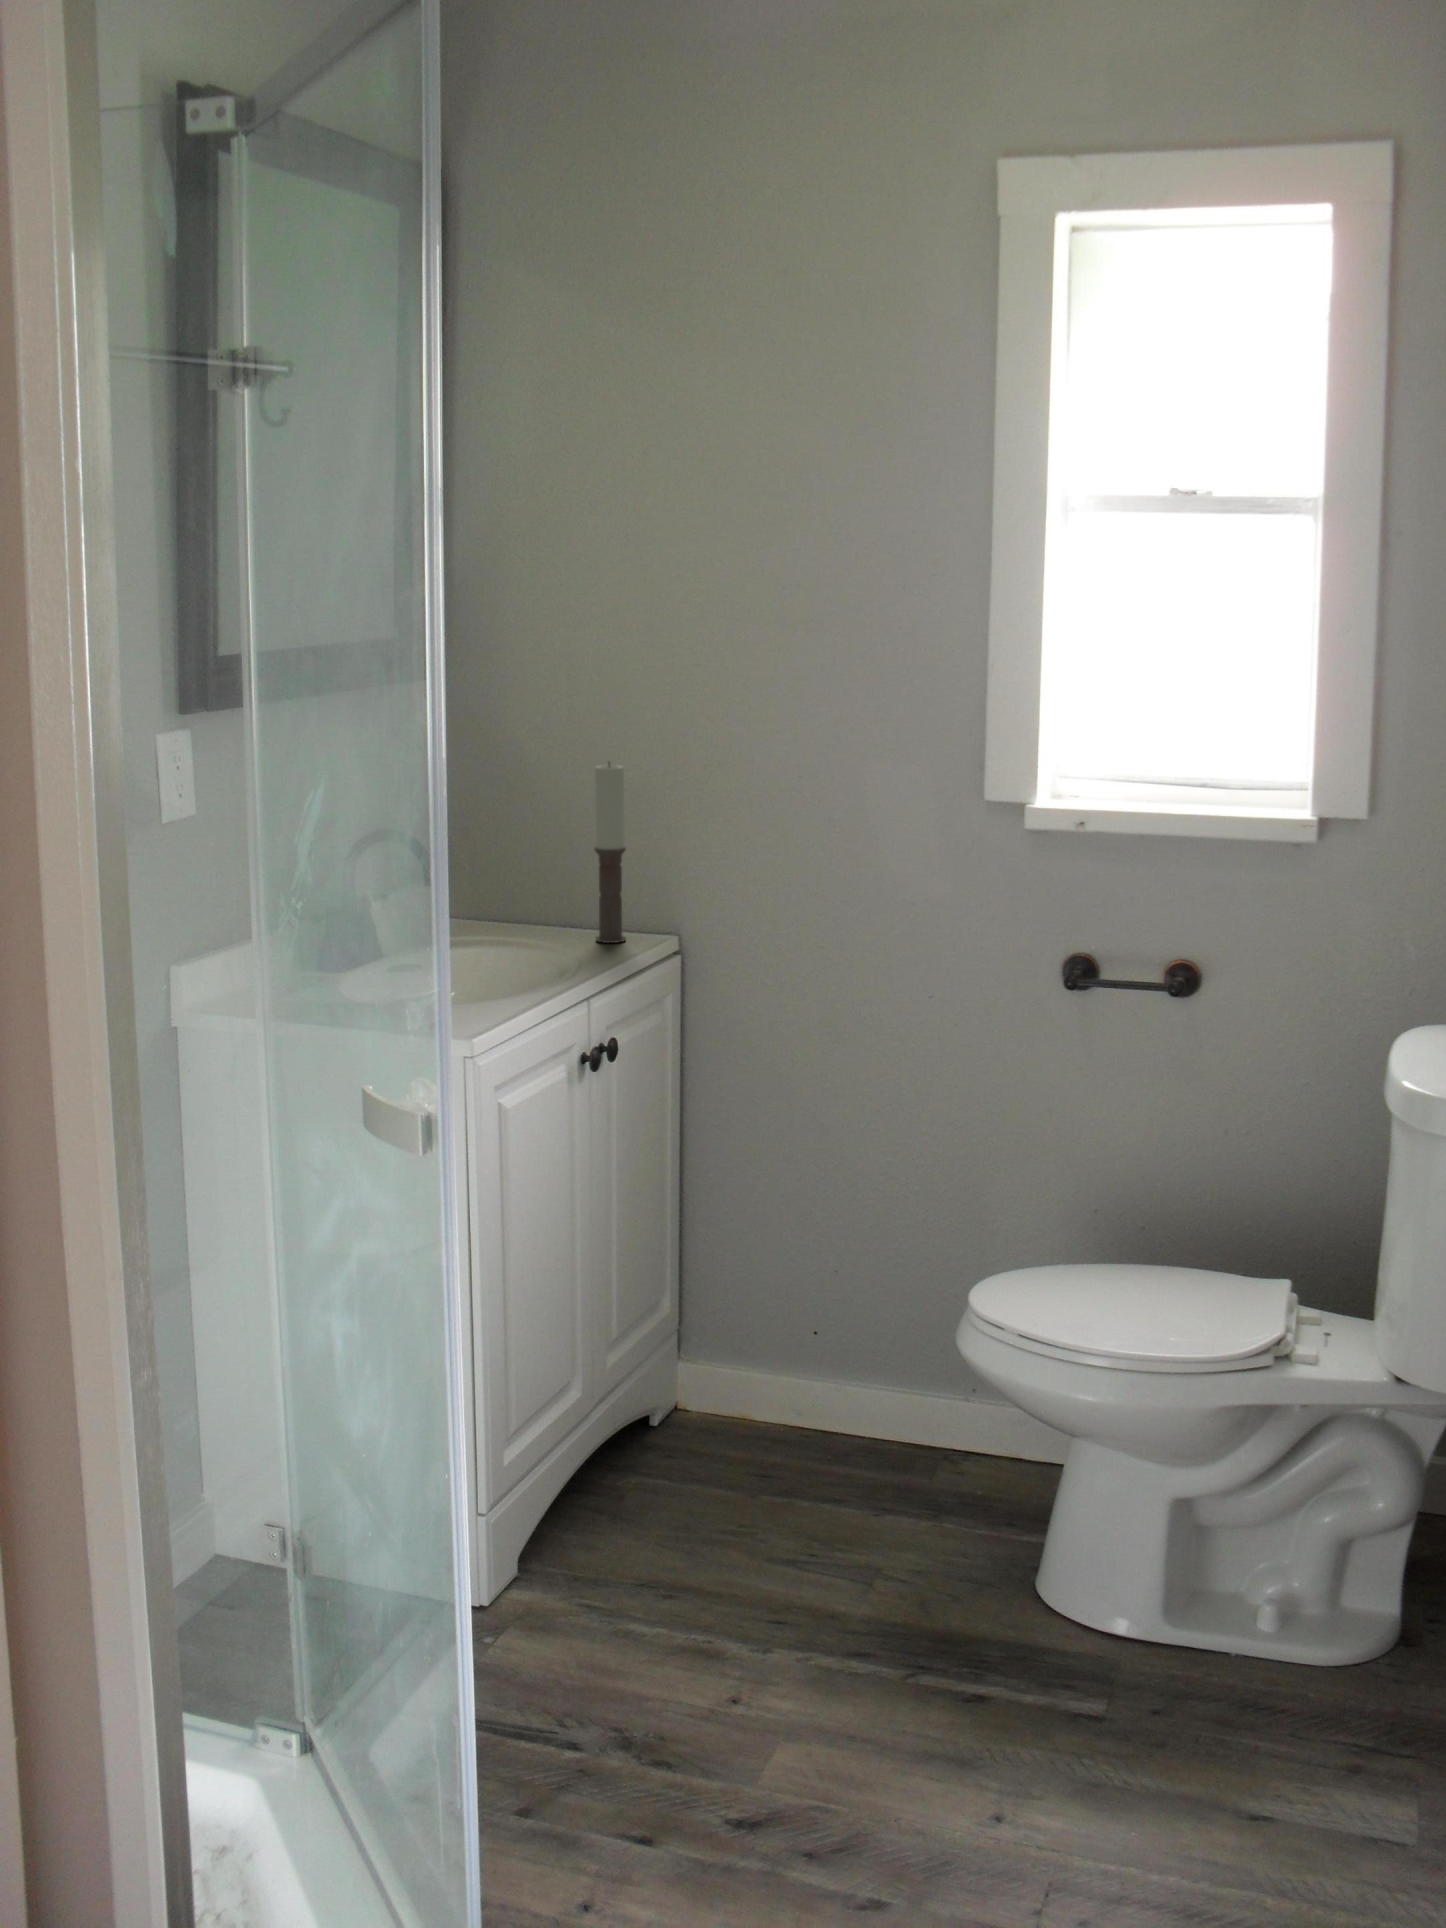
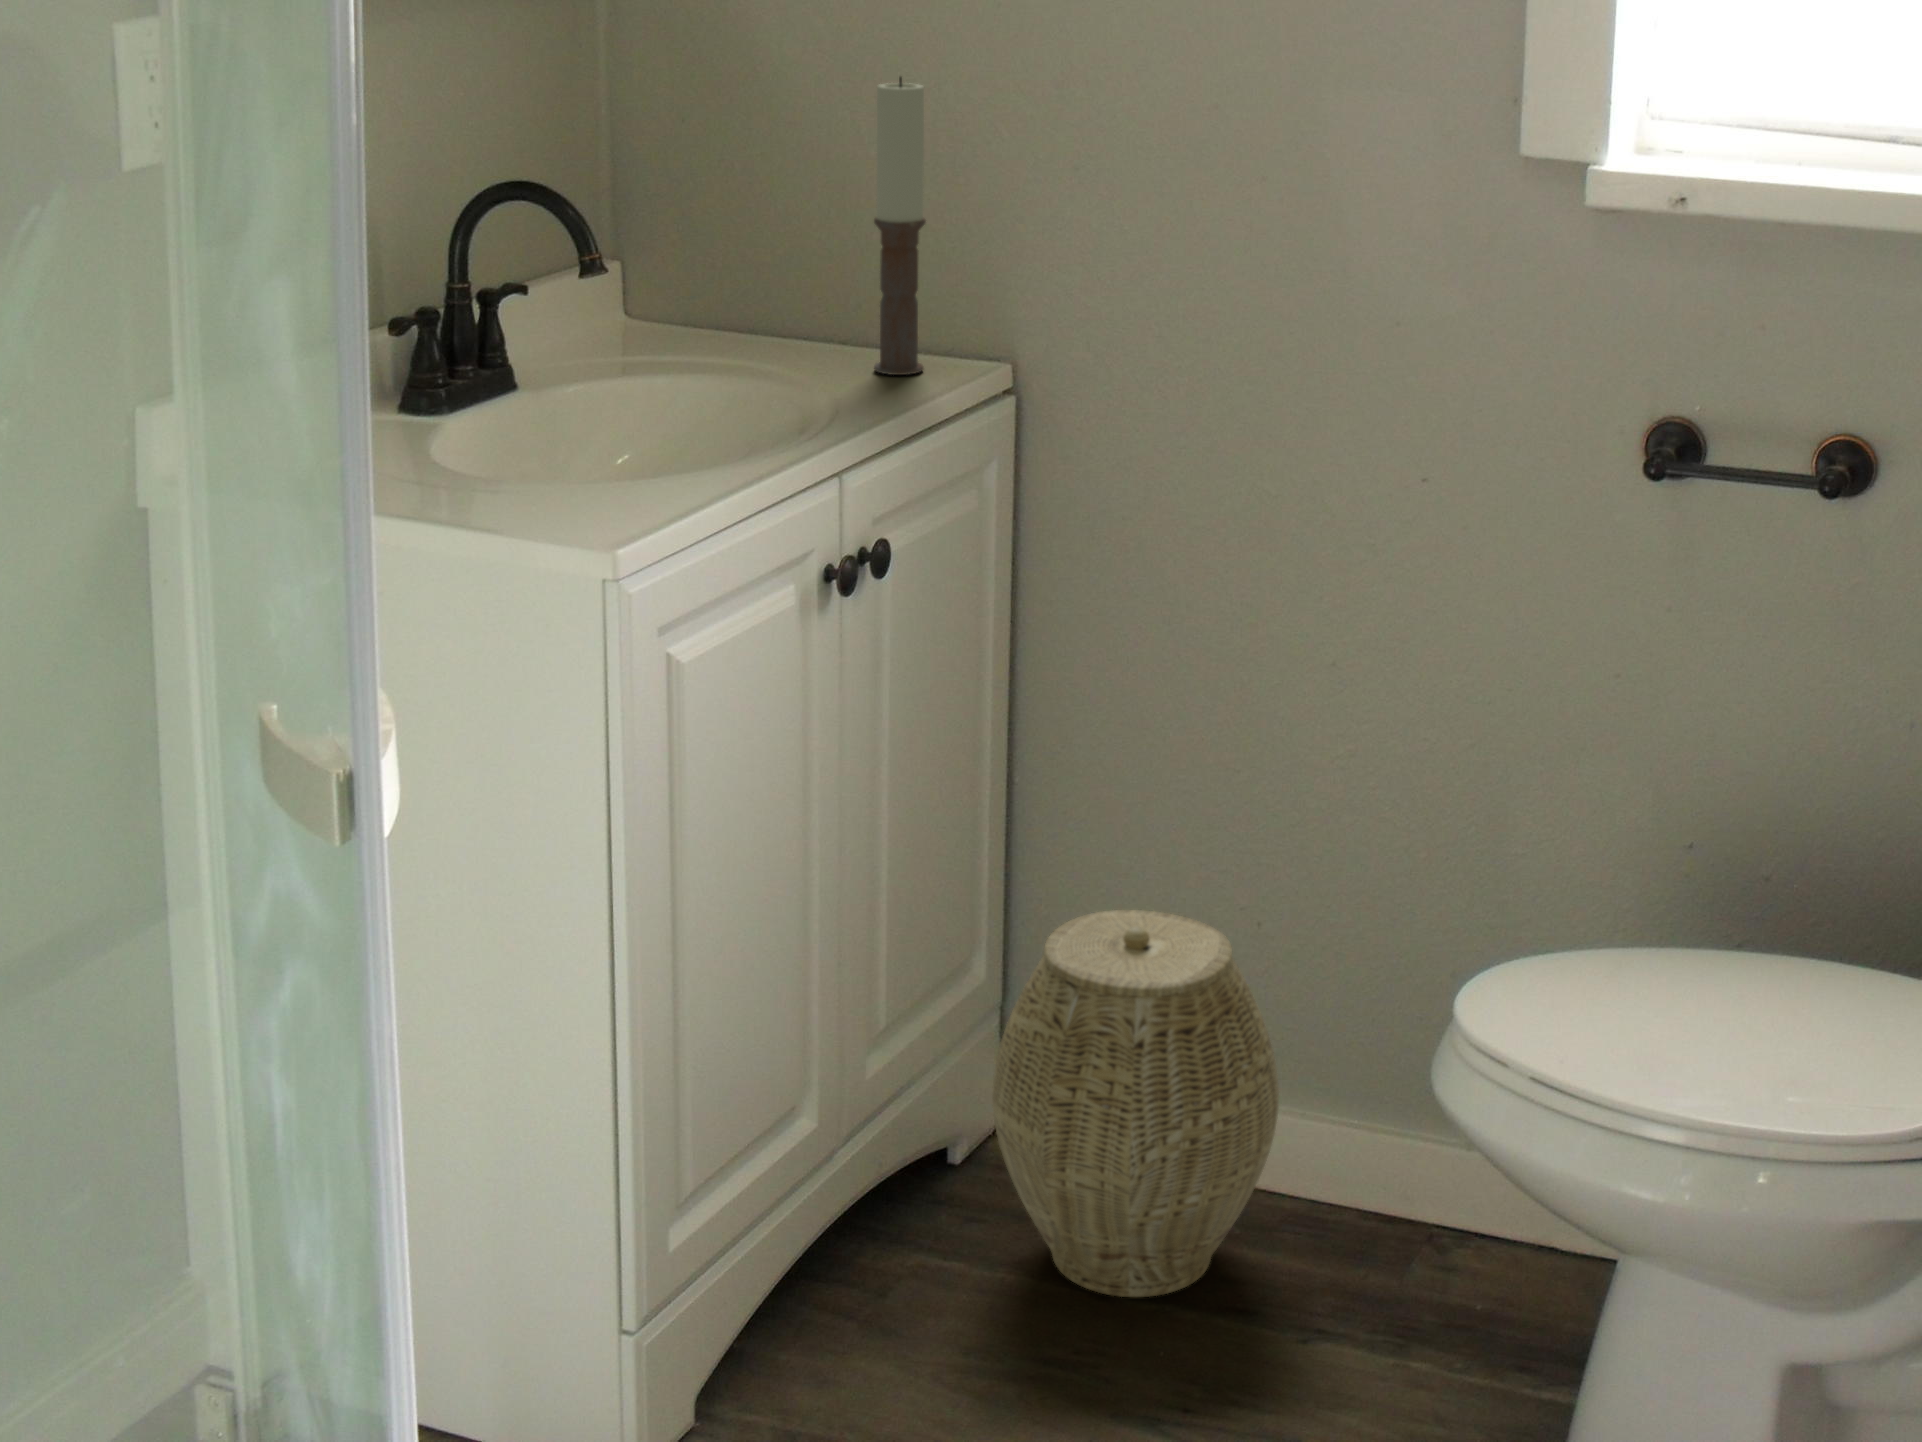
woven basket: none [683,1263,856,1495] -> present [992,910,1279,1297]

